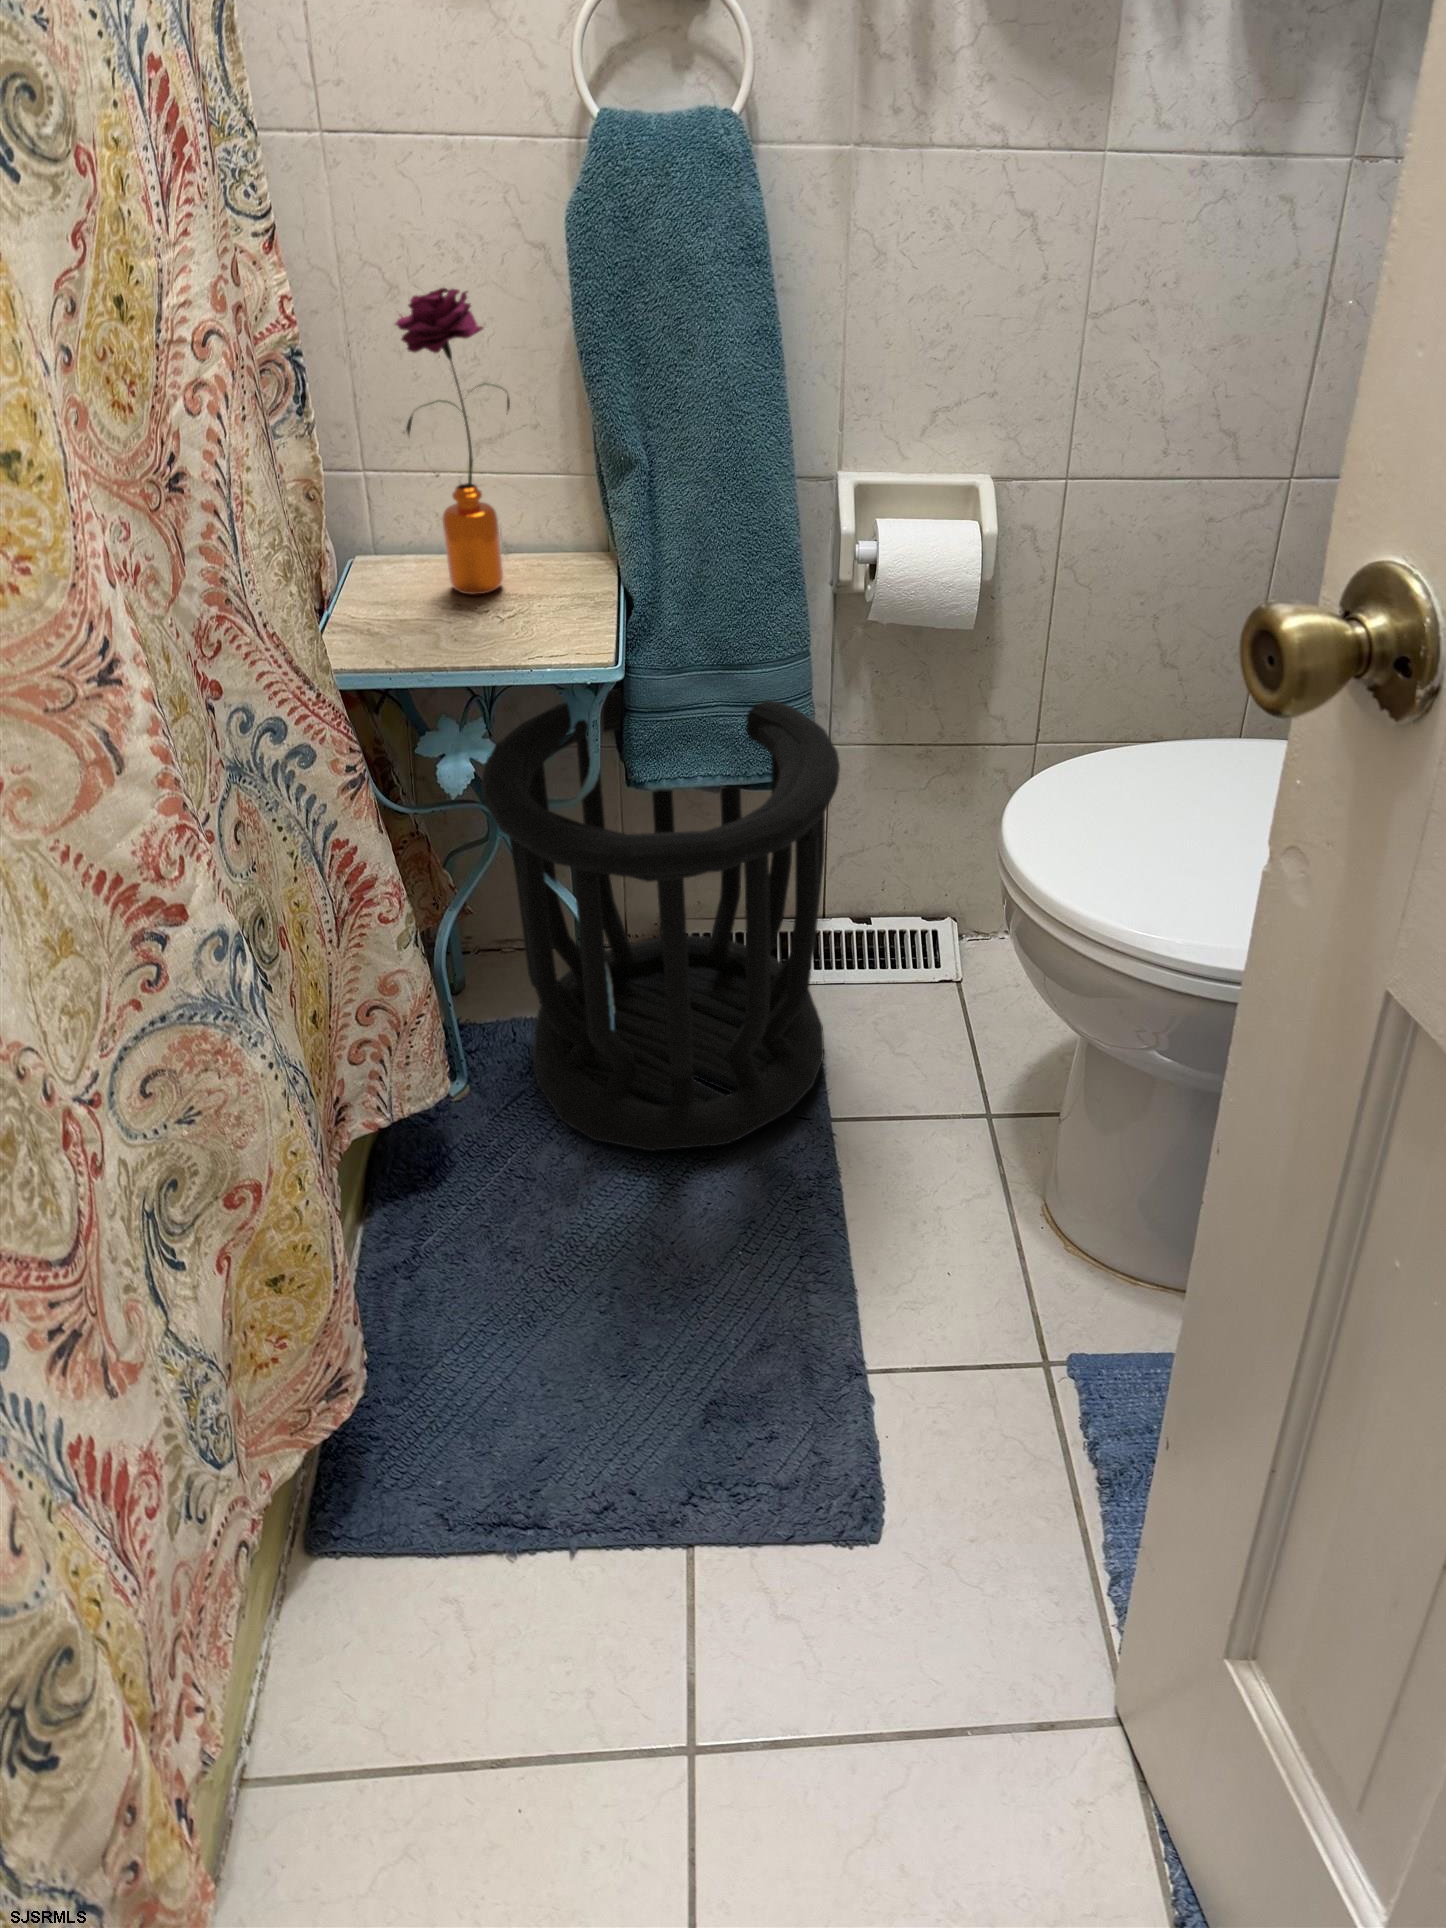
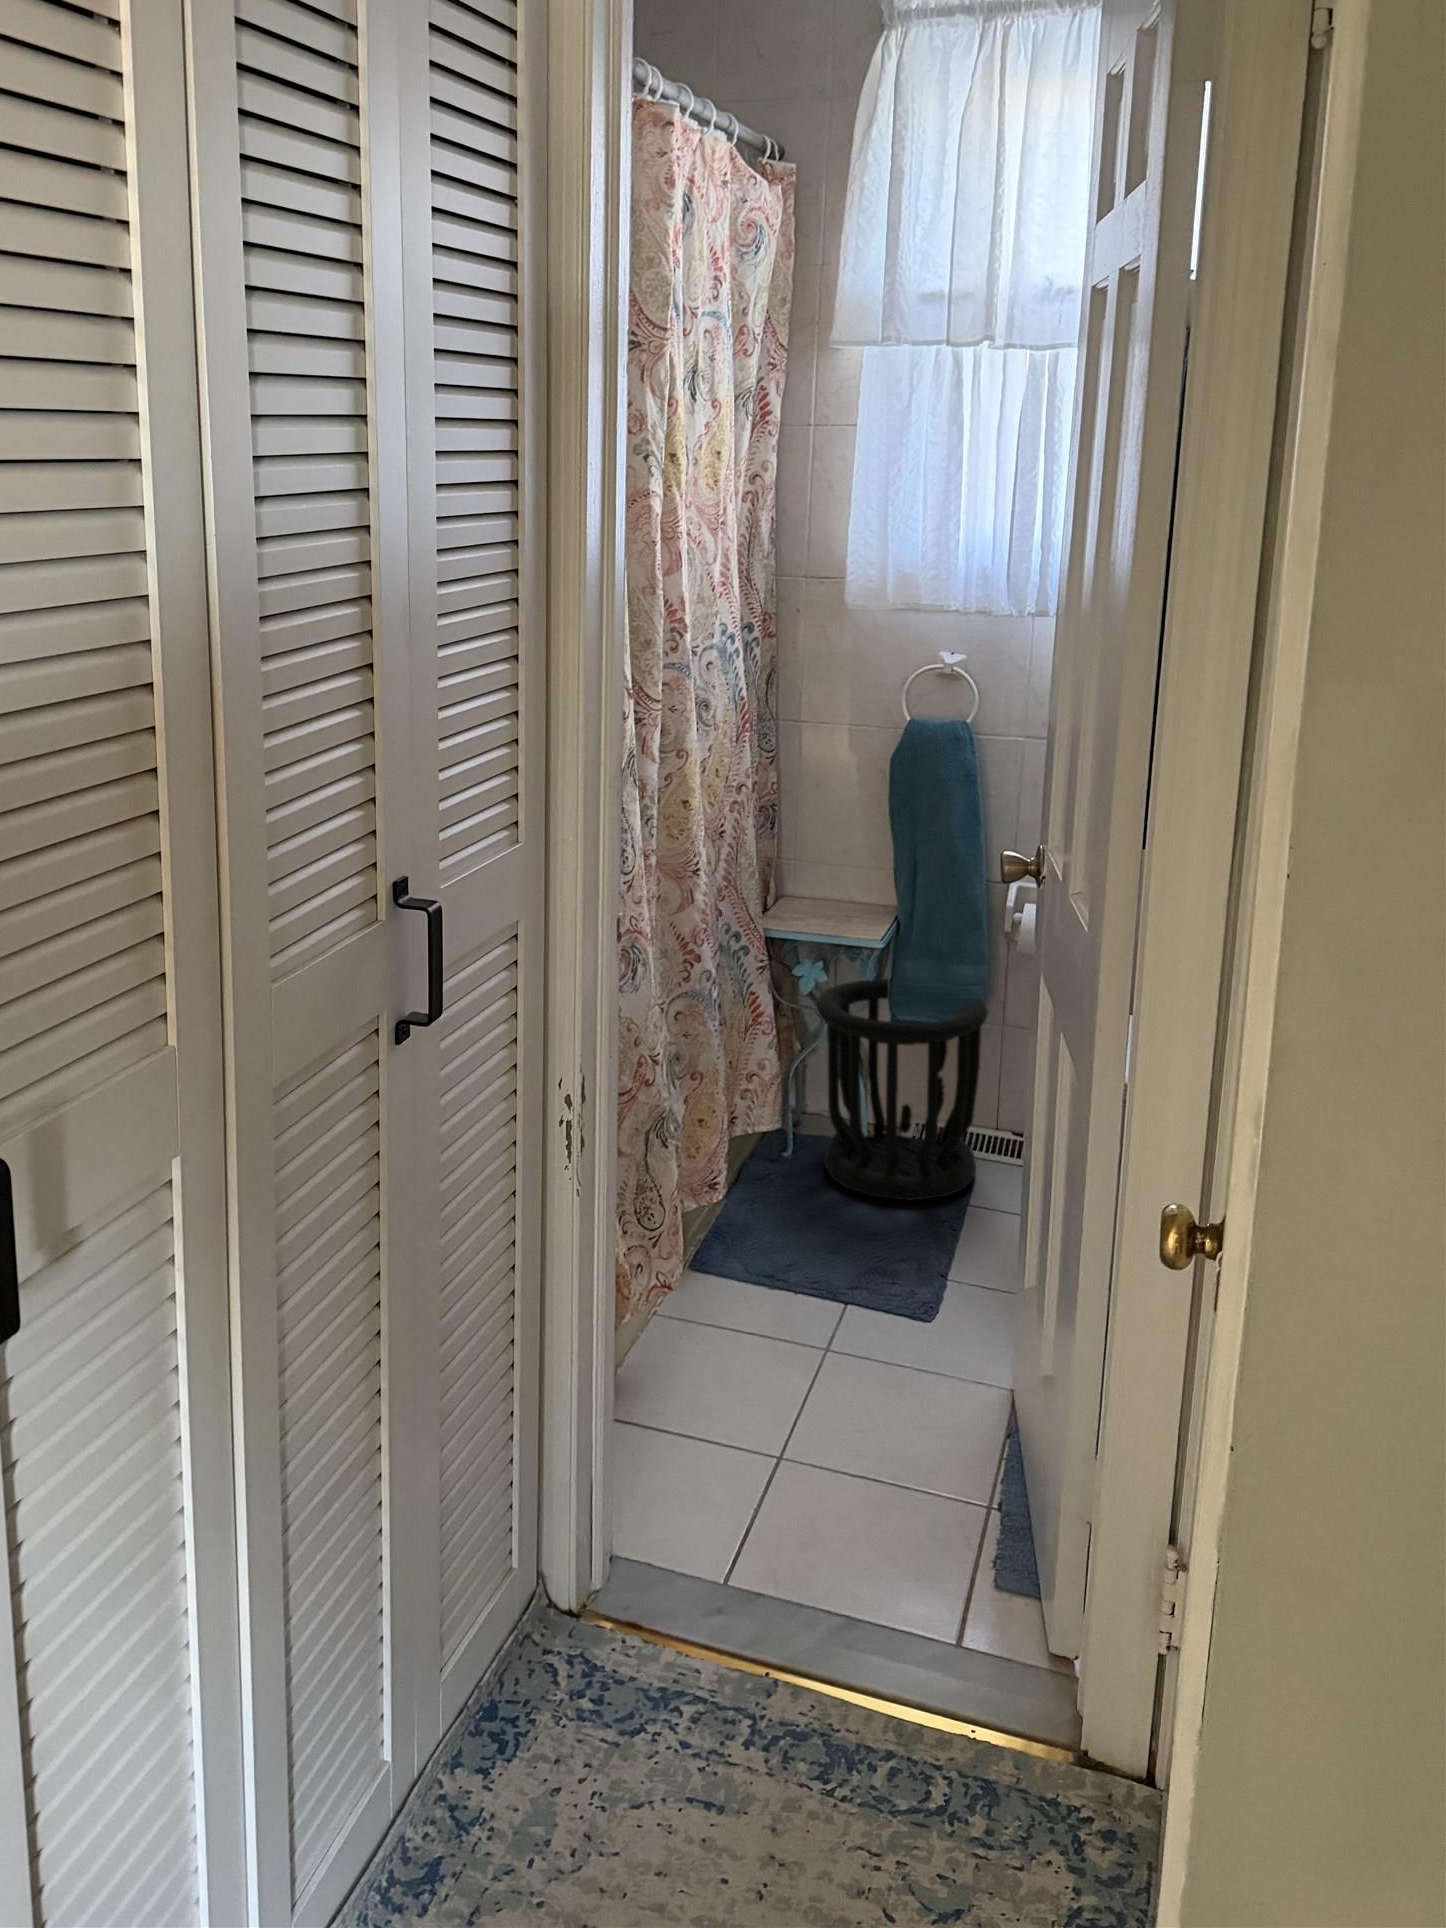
flower: present [396,288,510,595] -> none [809,788,855,922]

